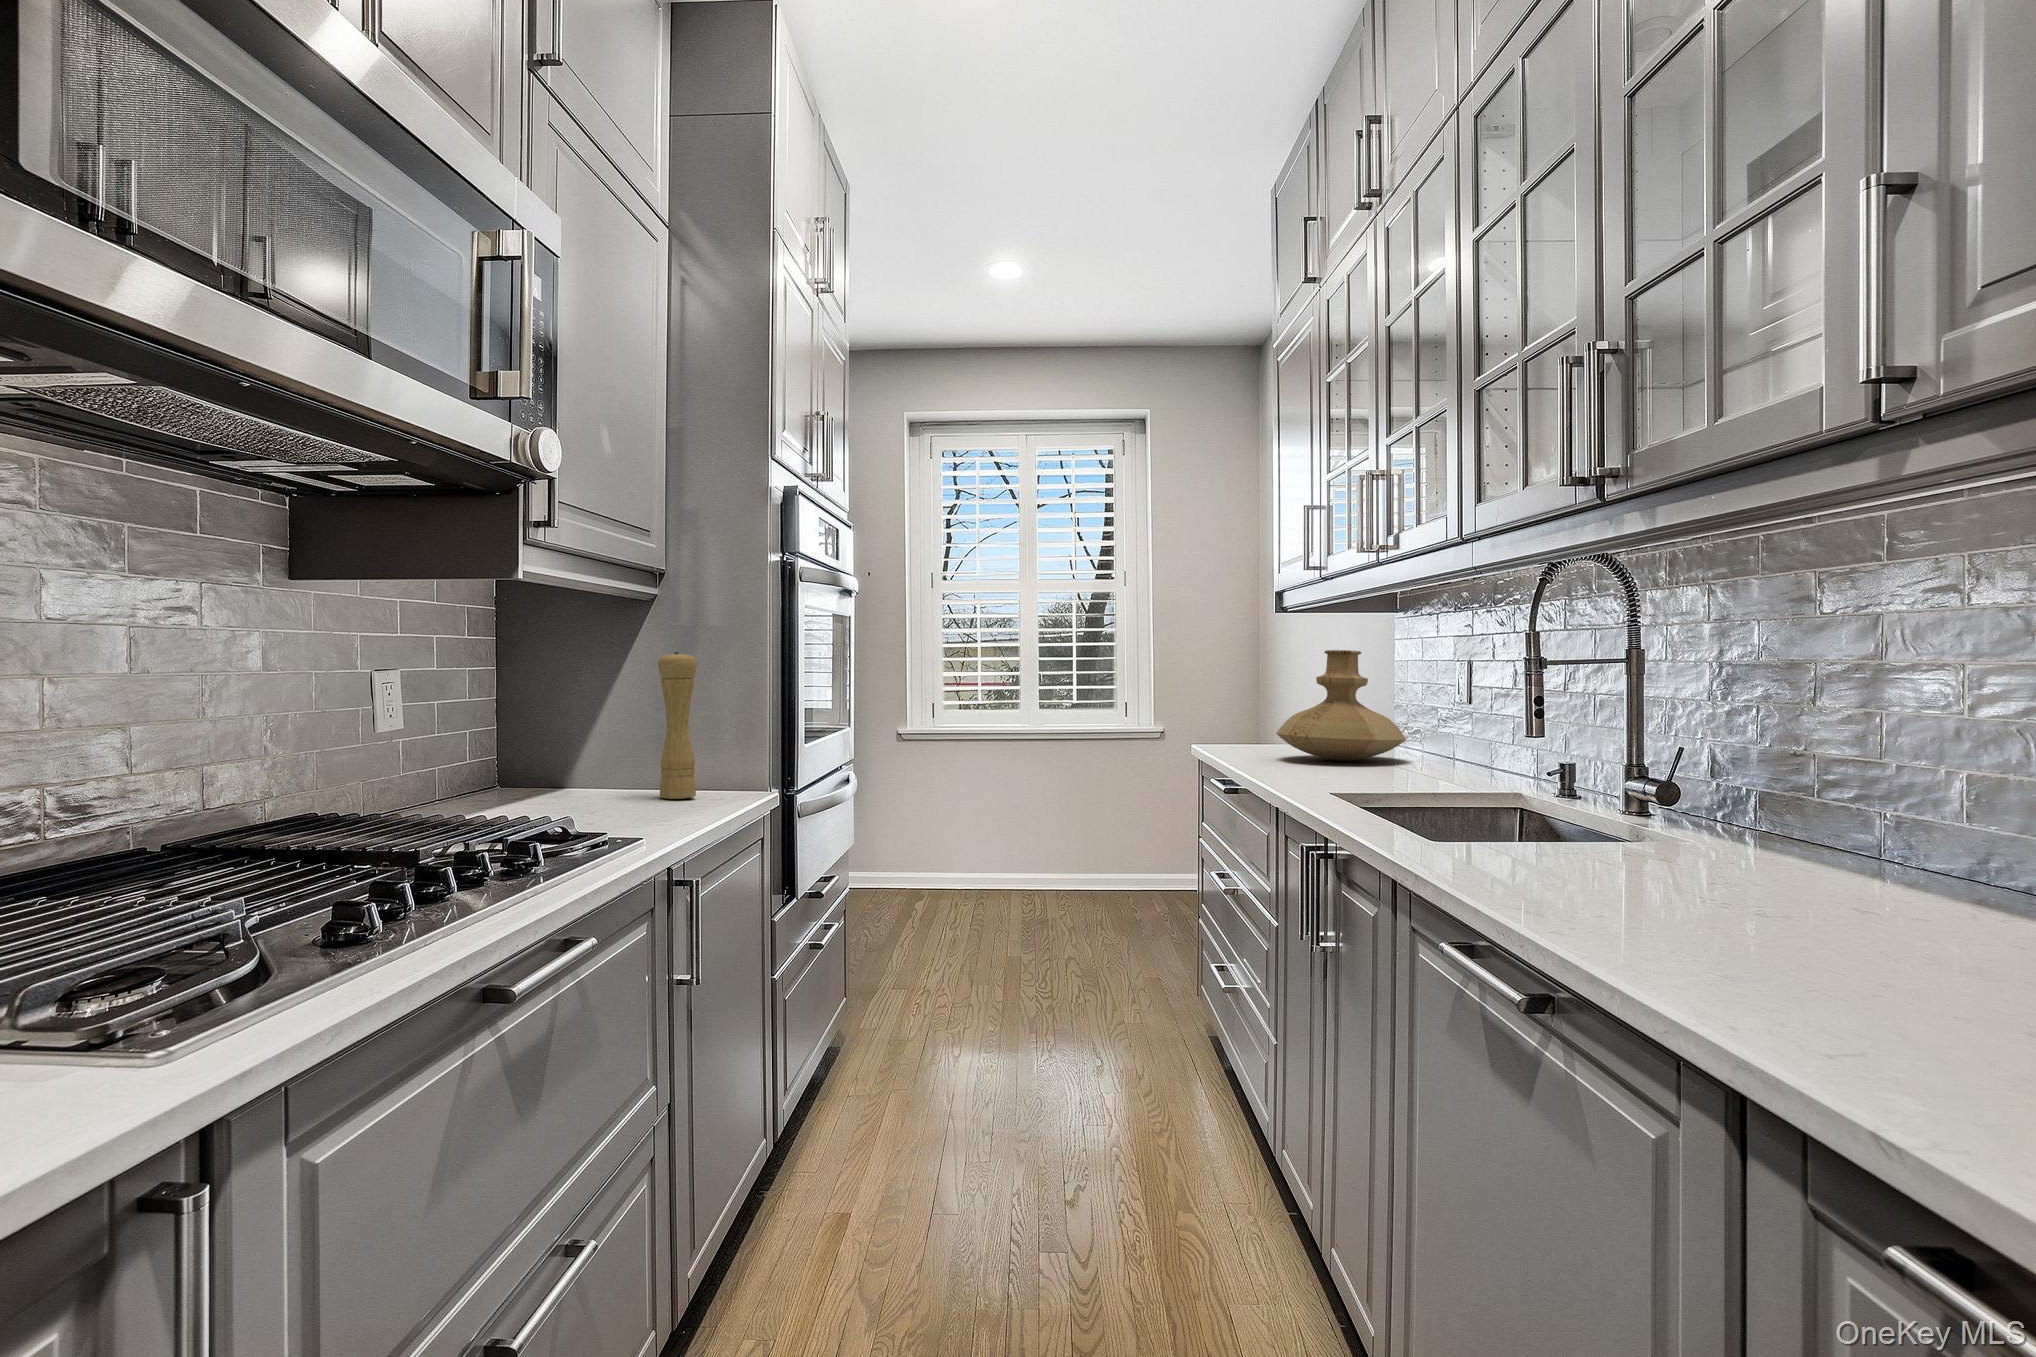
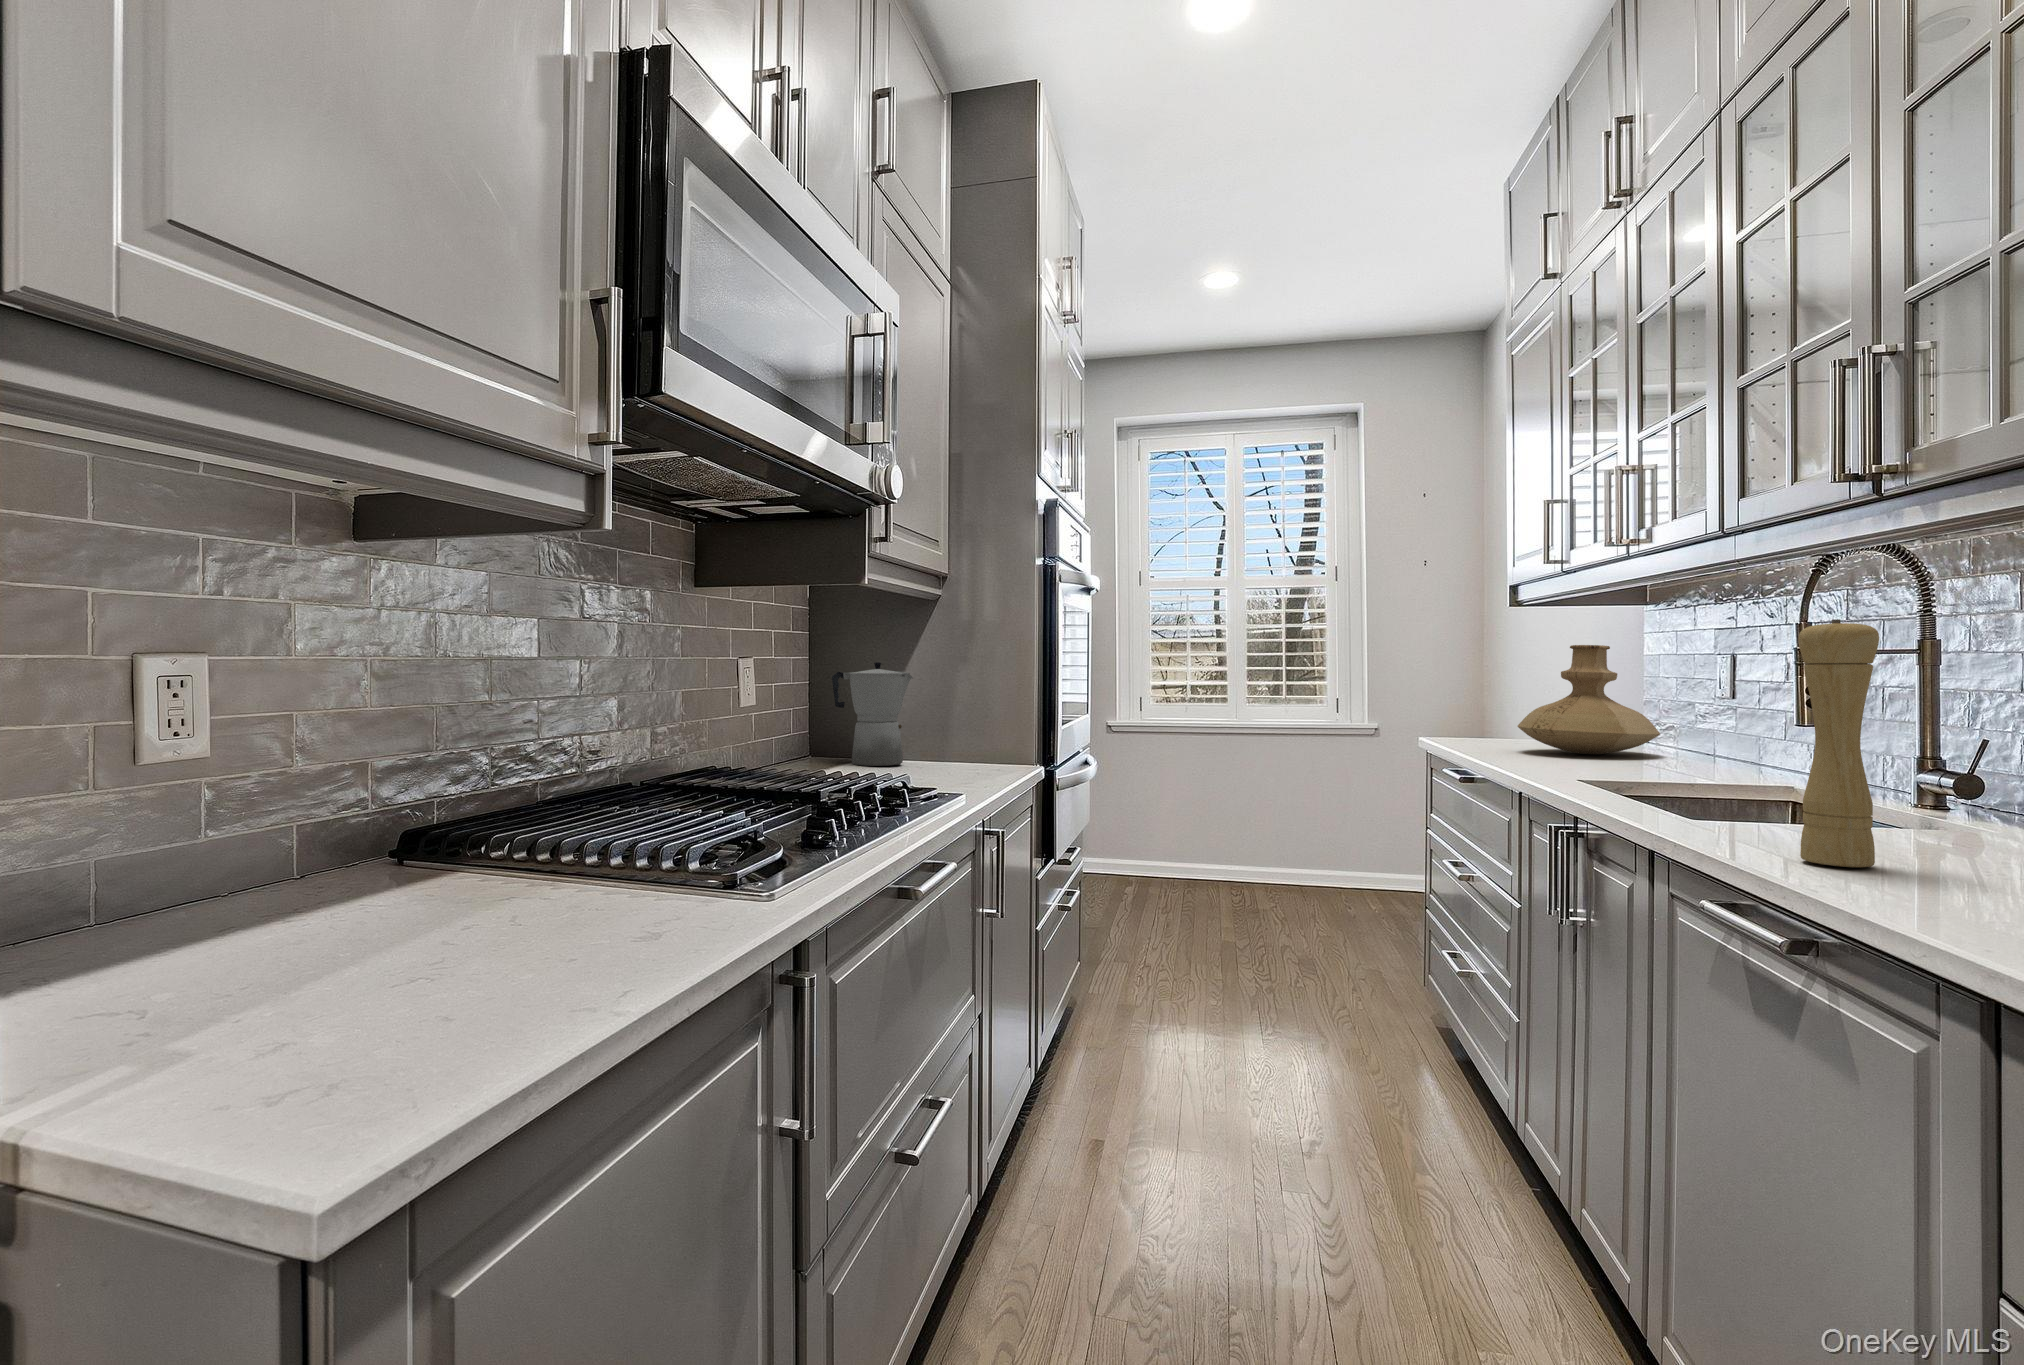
pepper mill: present [658,652,697,799] -> present [1798,619,1879,867]
moka pot: none [504,670,610,796] -> present [832,662,913,766]

